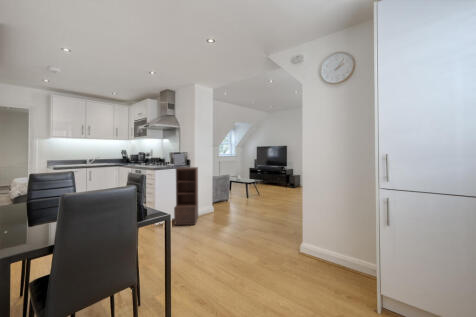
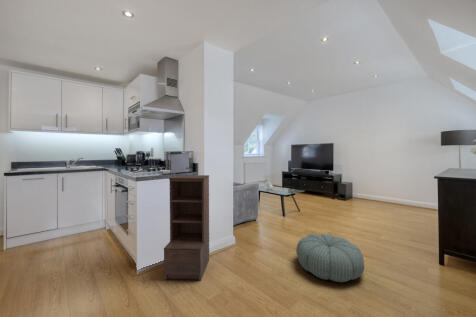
pouf: none [250,201,284,222] -> present [296,234,364,282]

